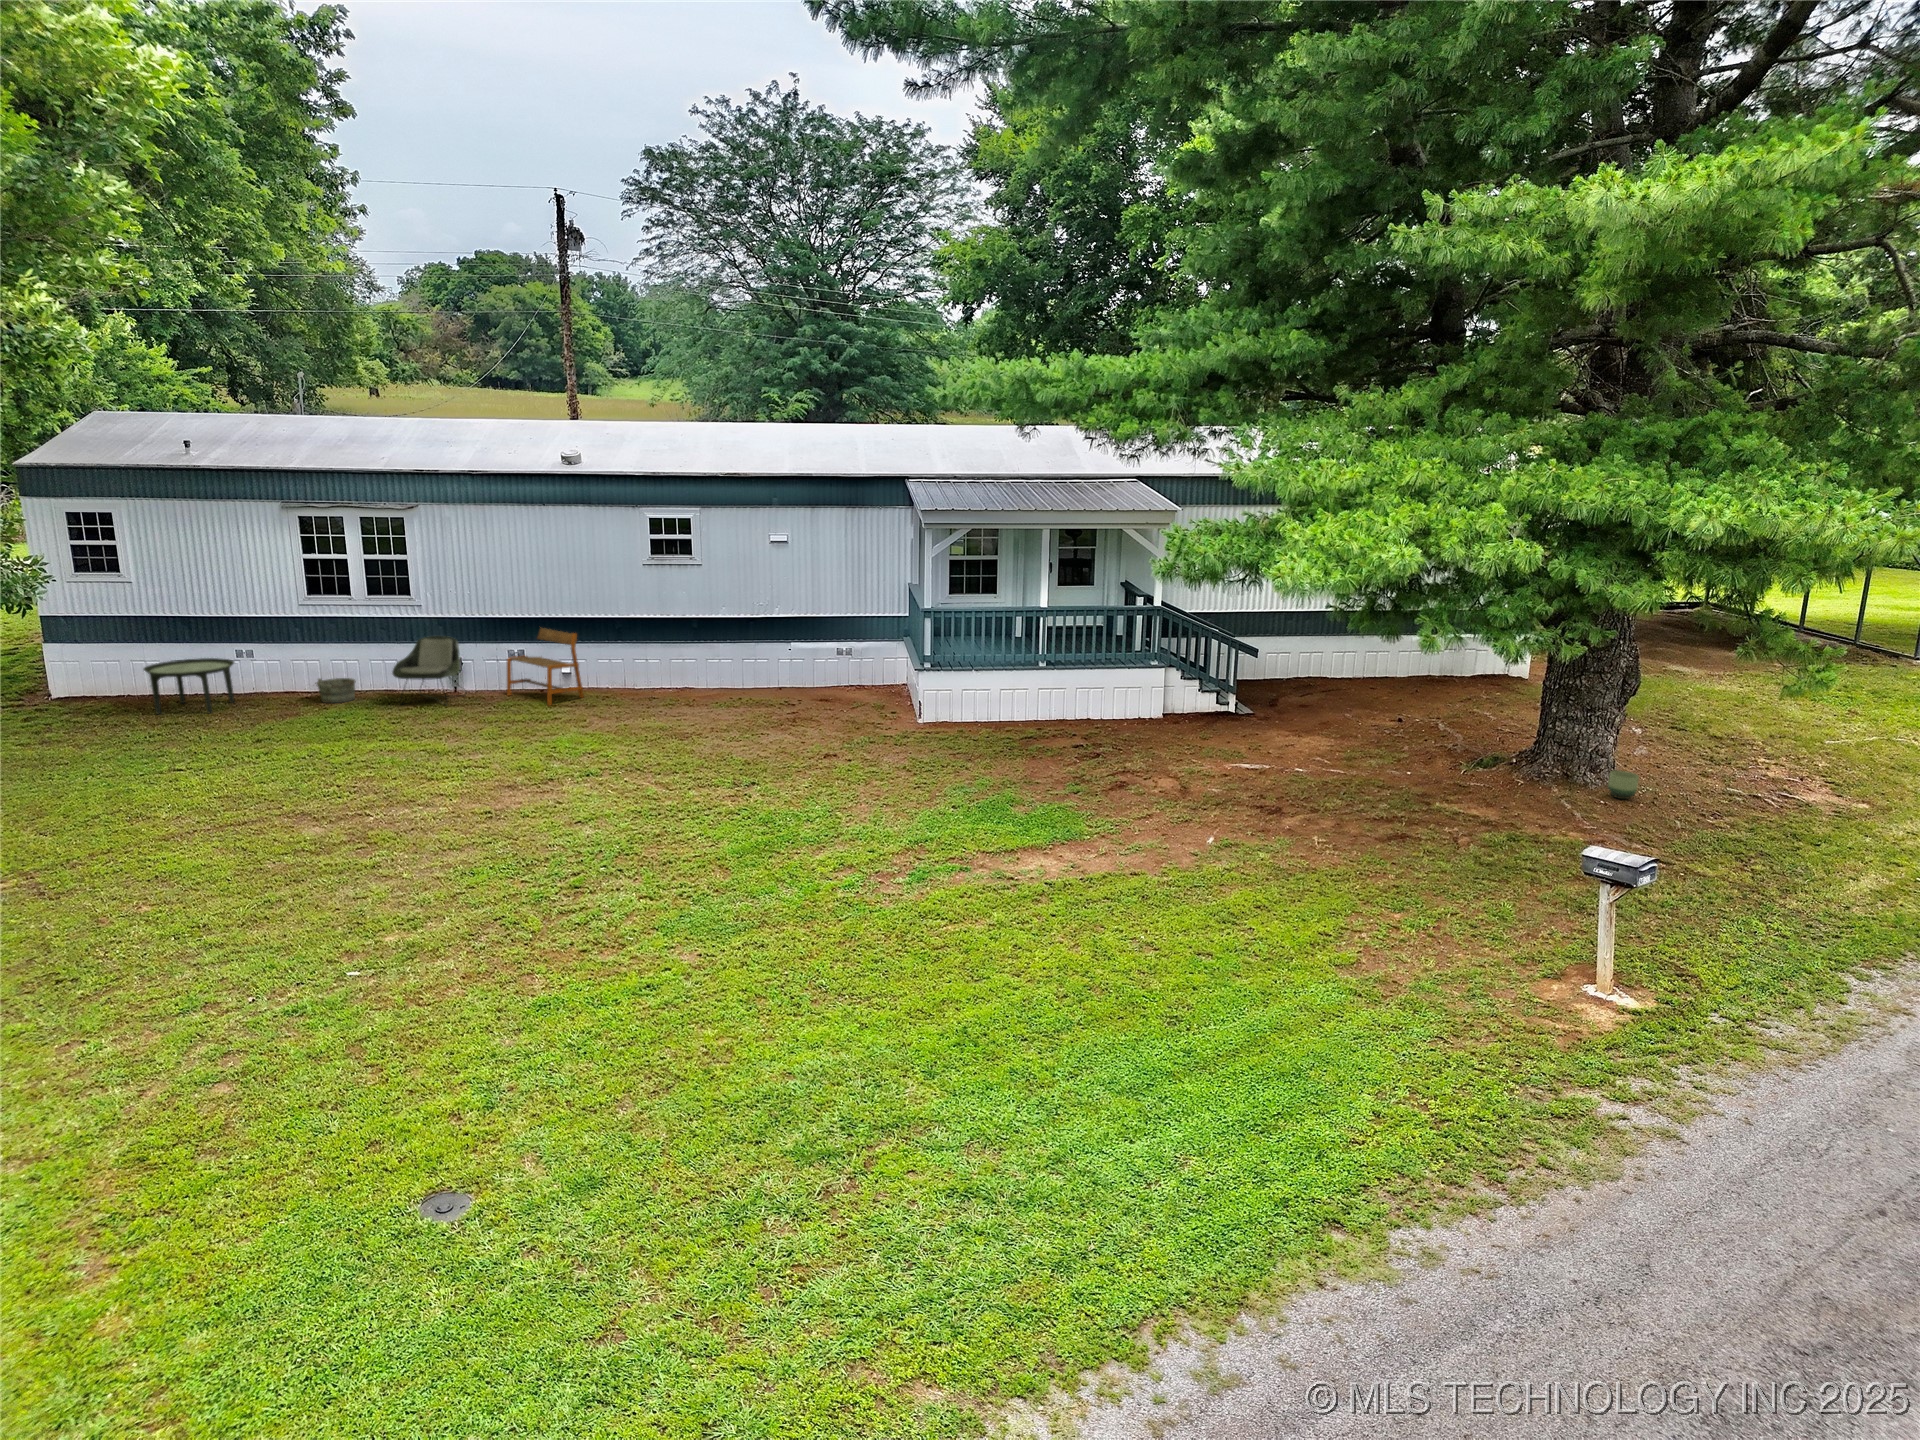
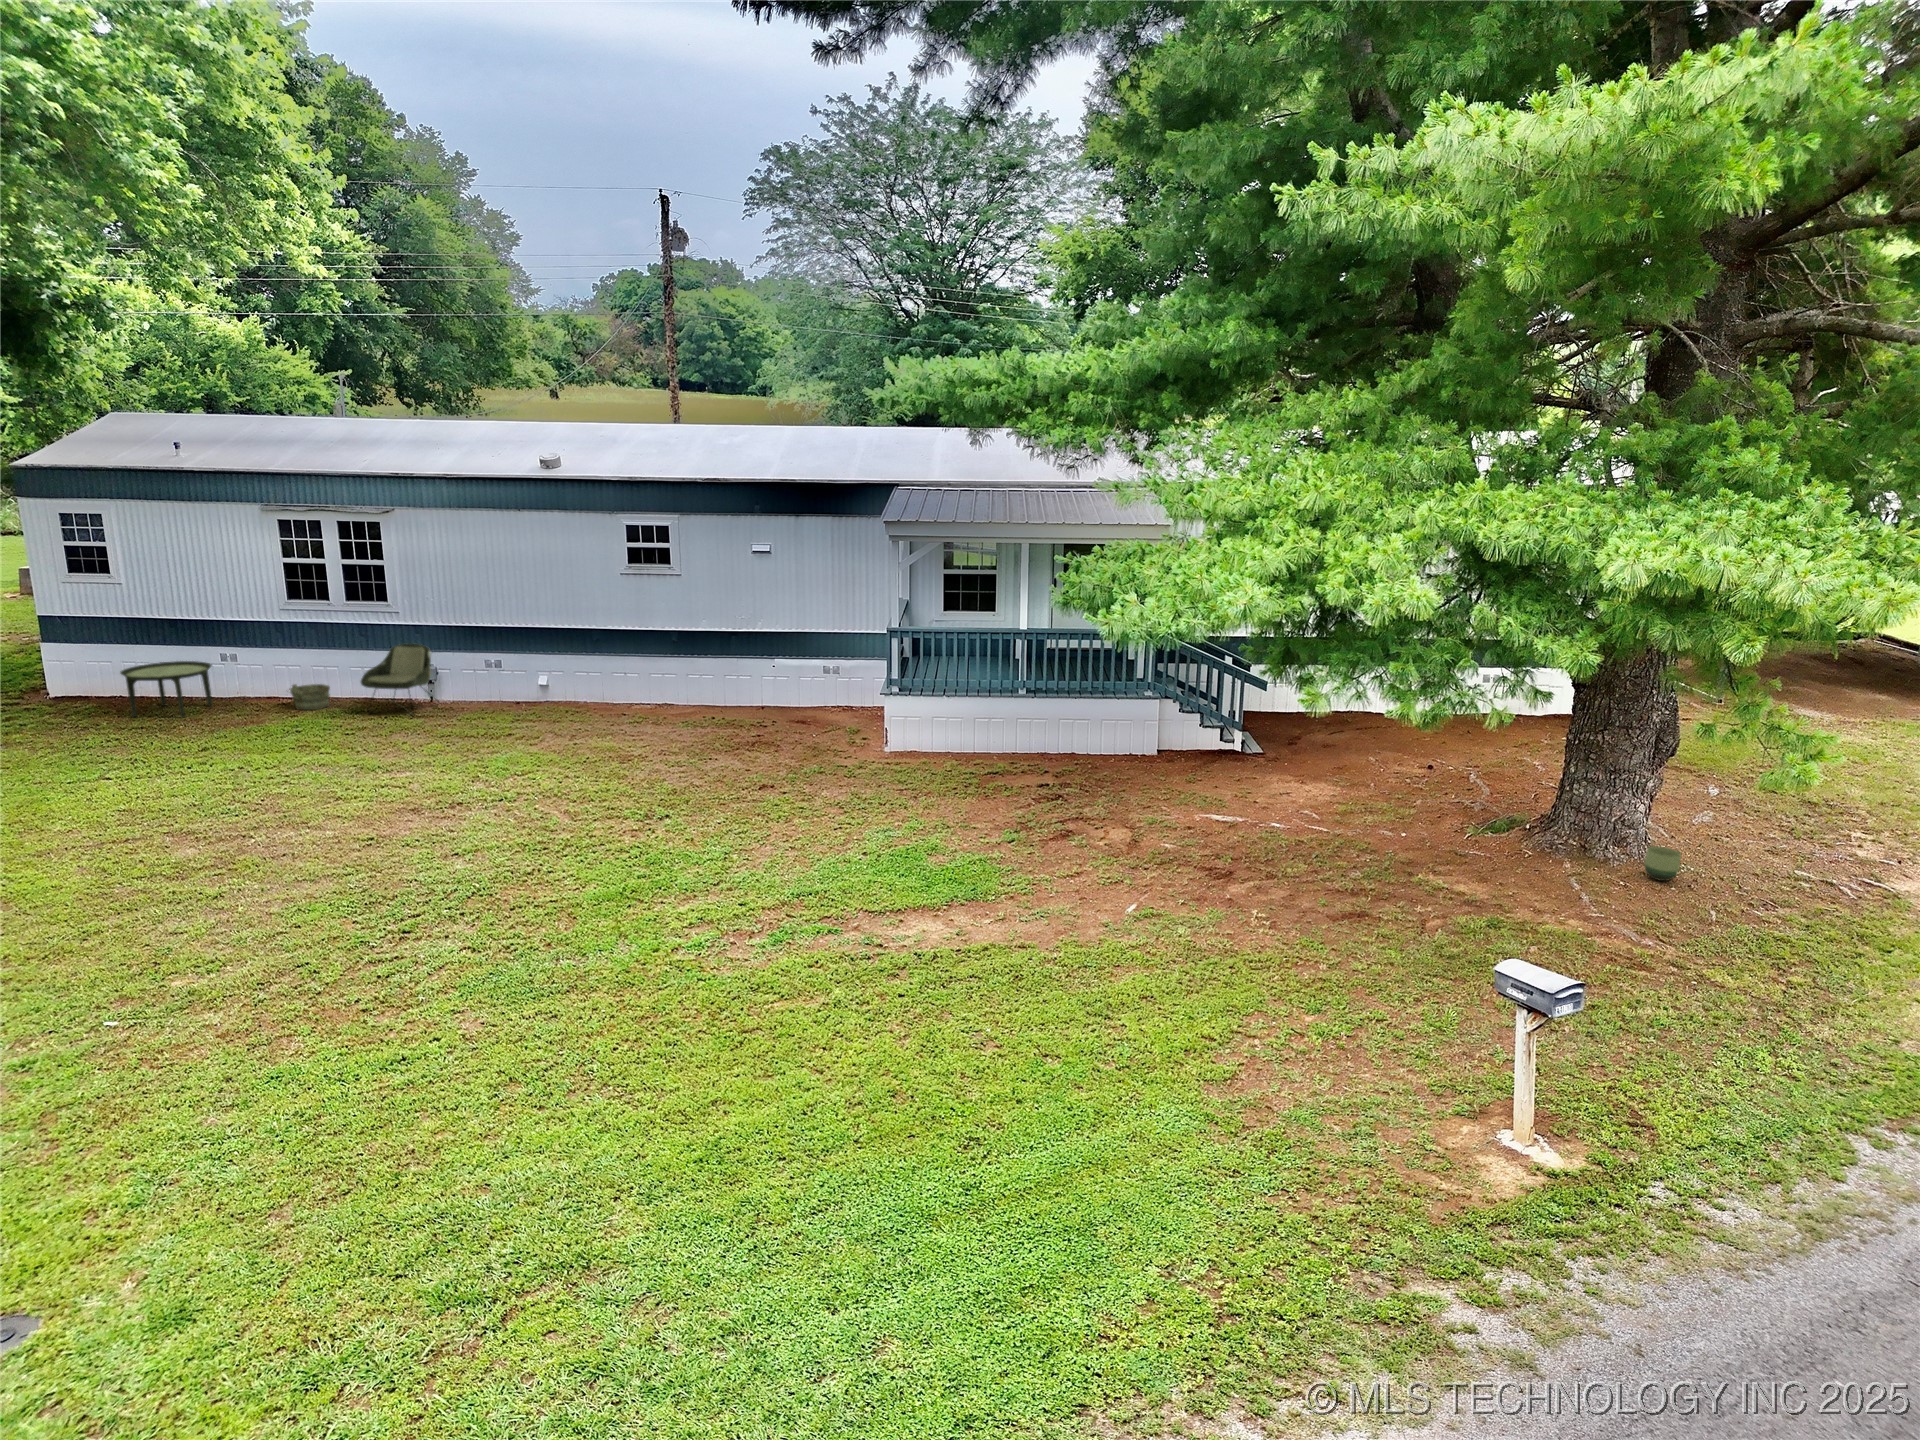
bench: present [507,628,584,705] -> none [479,636,554,720]

